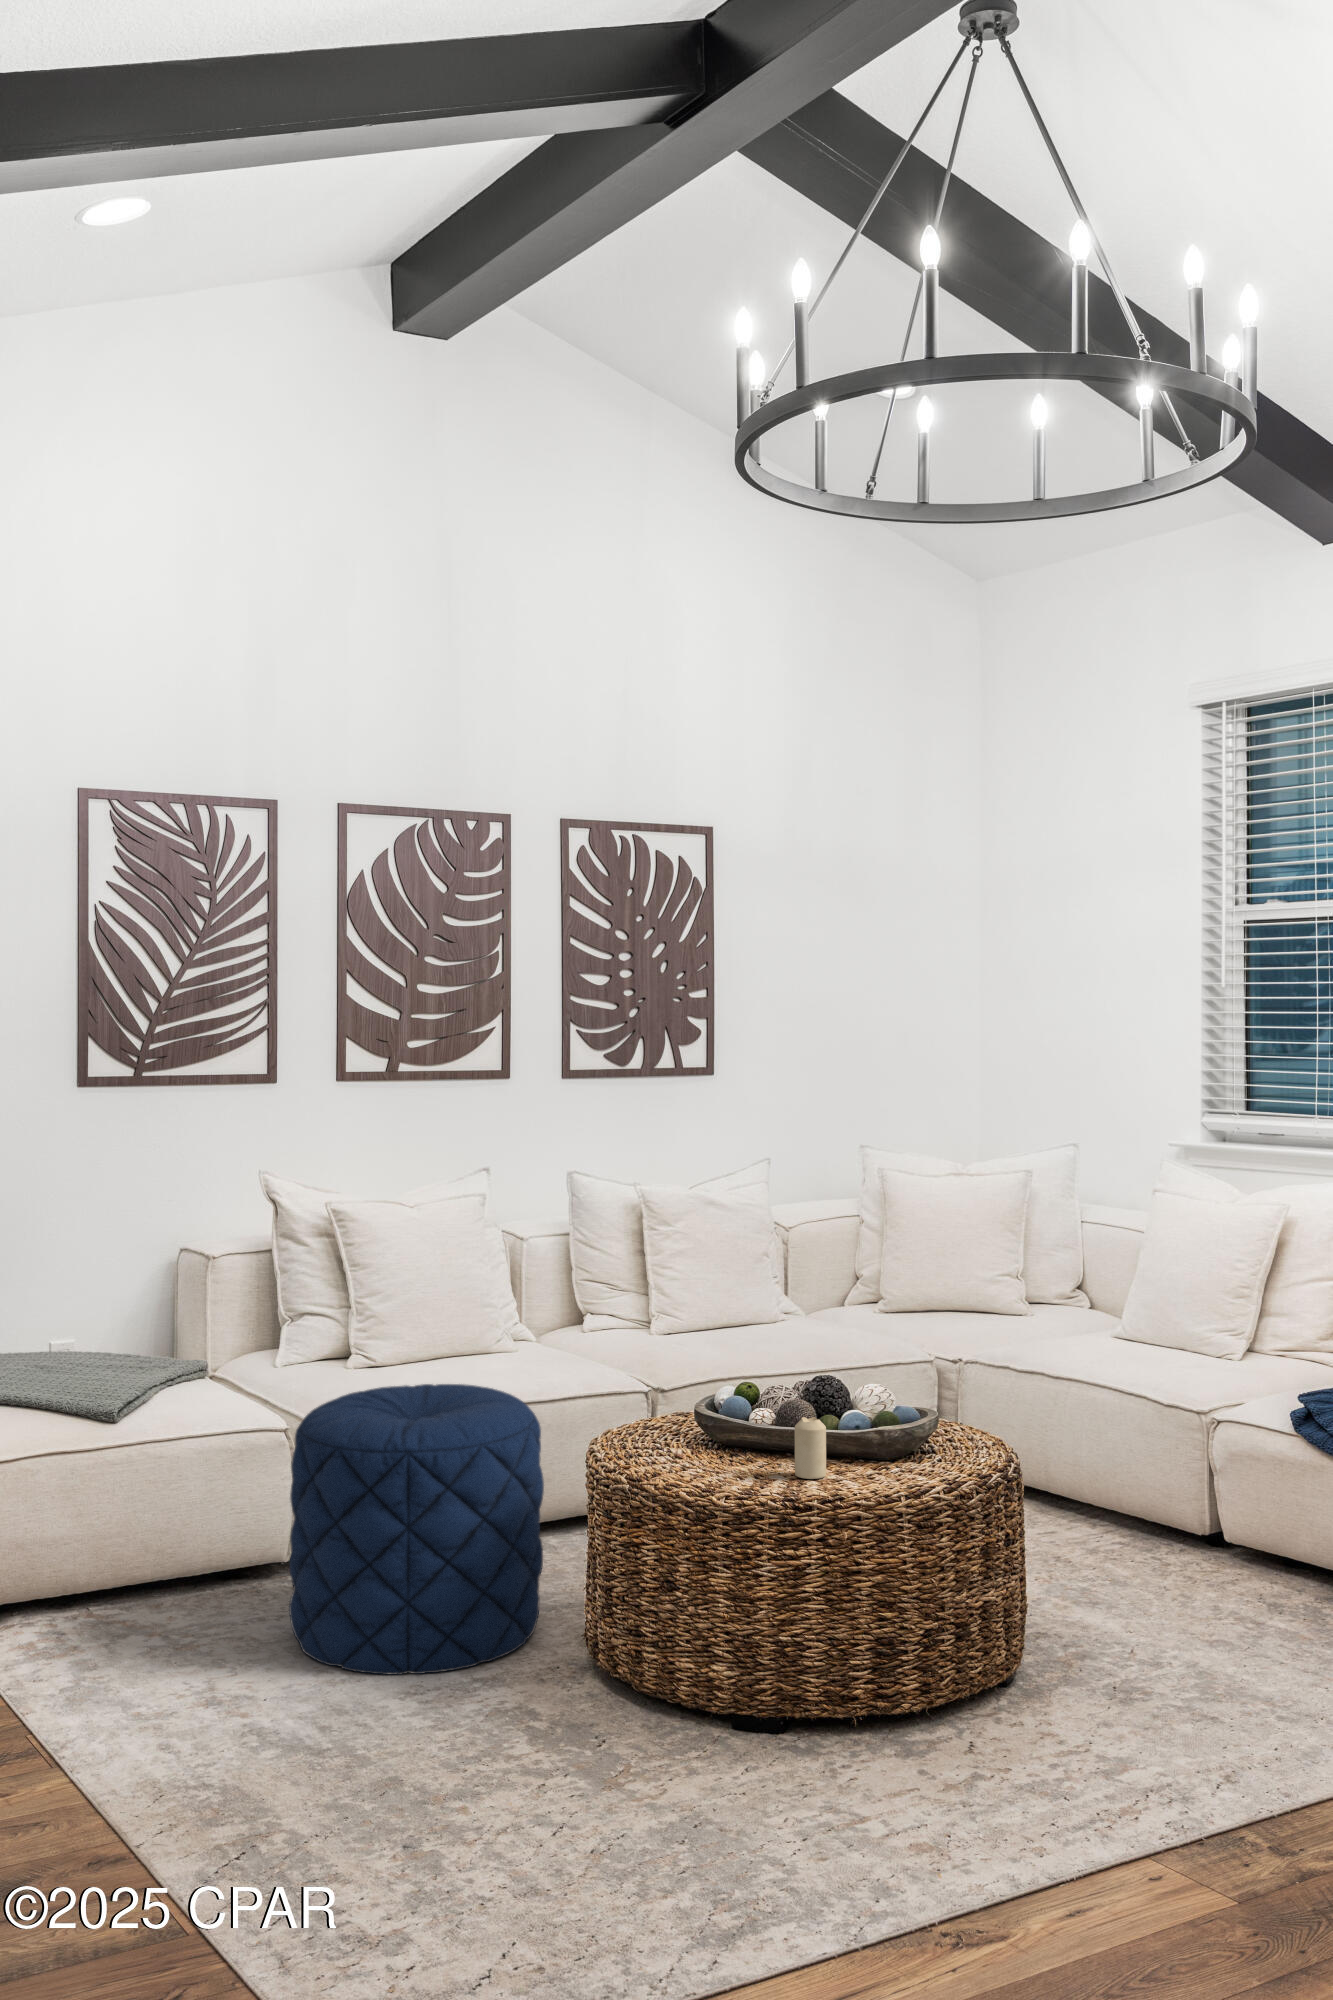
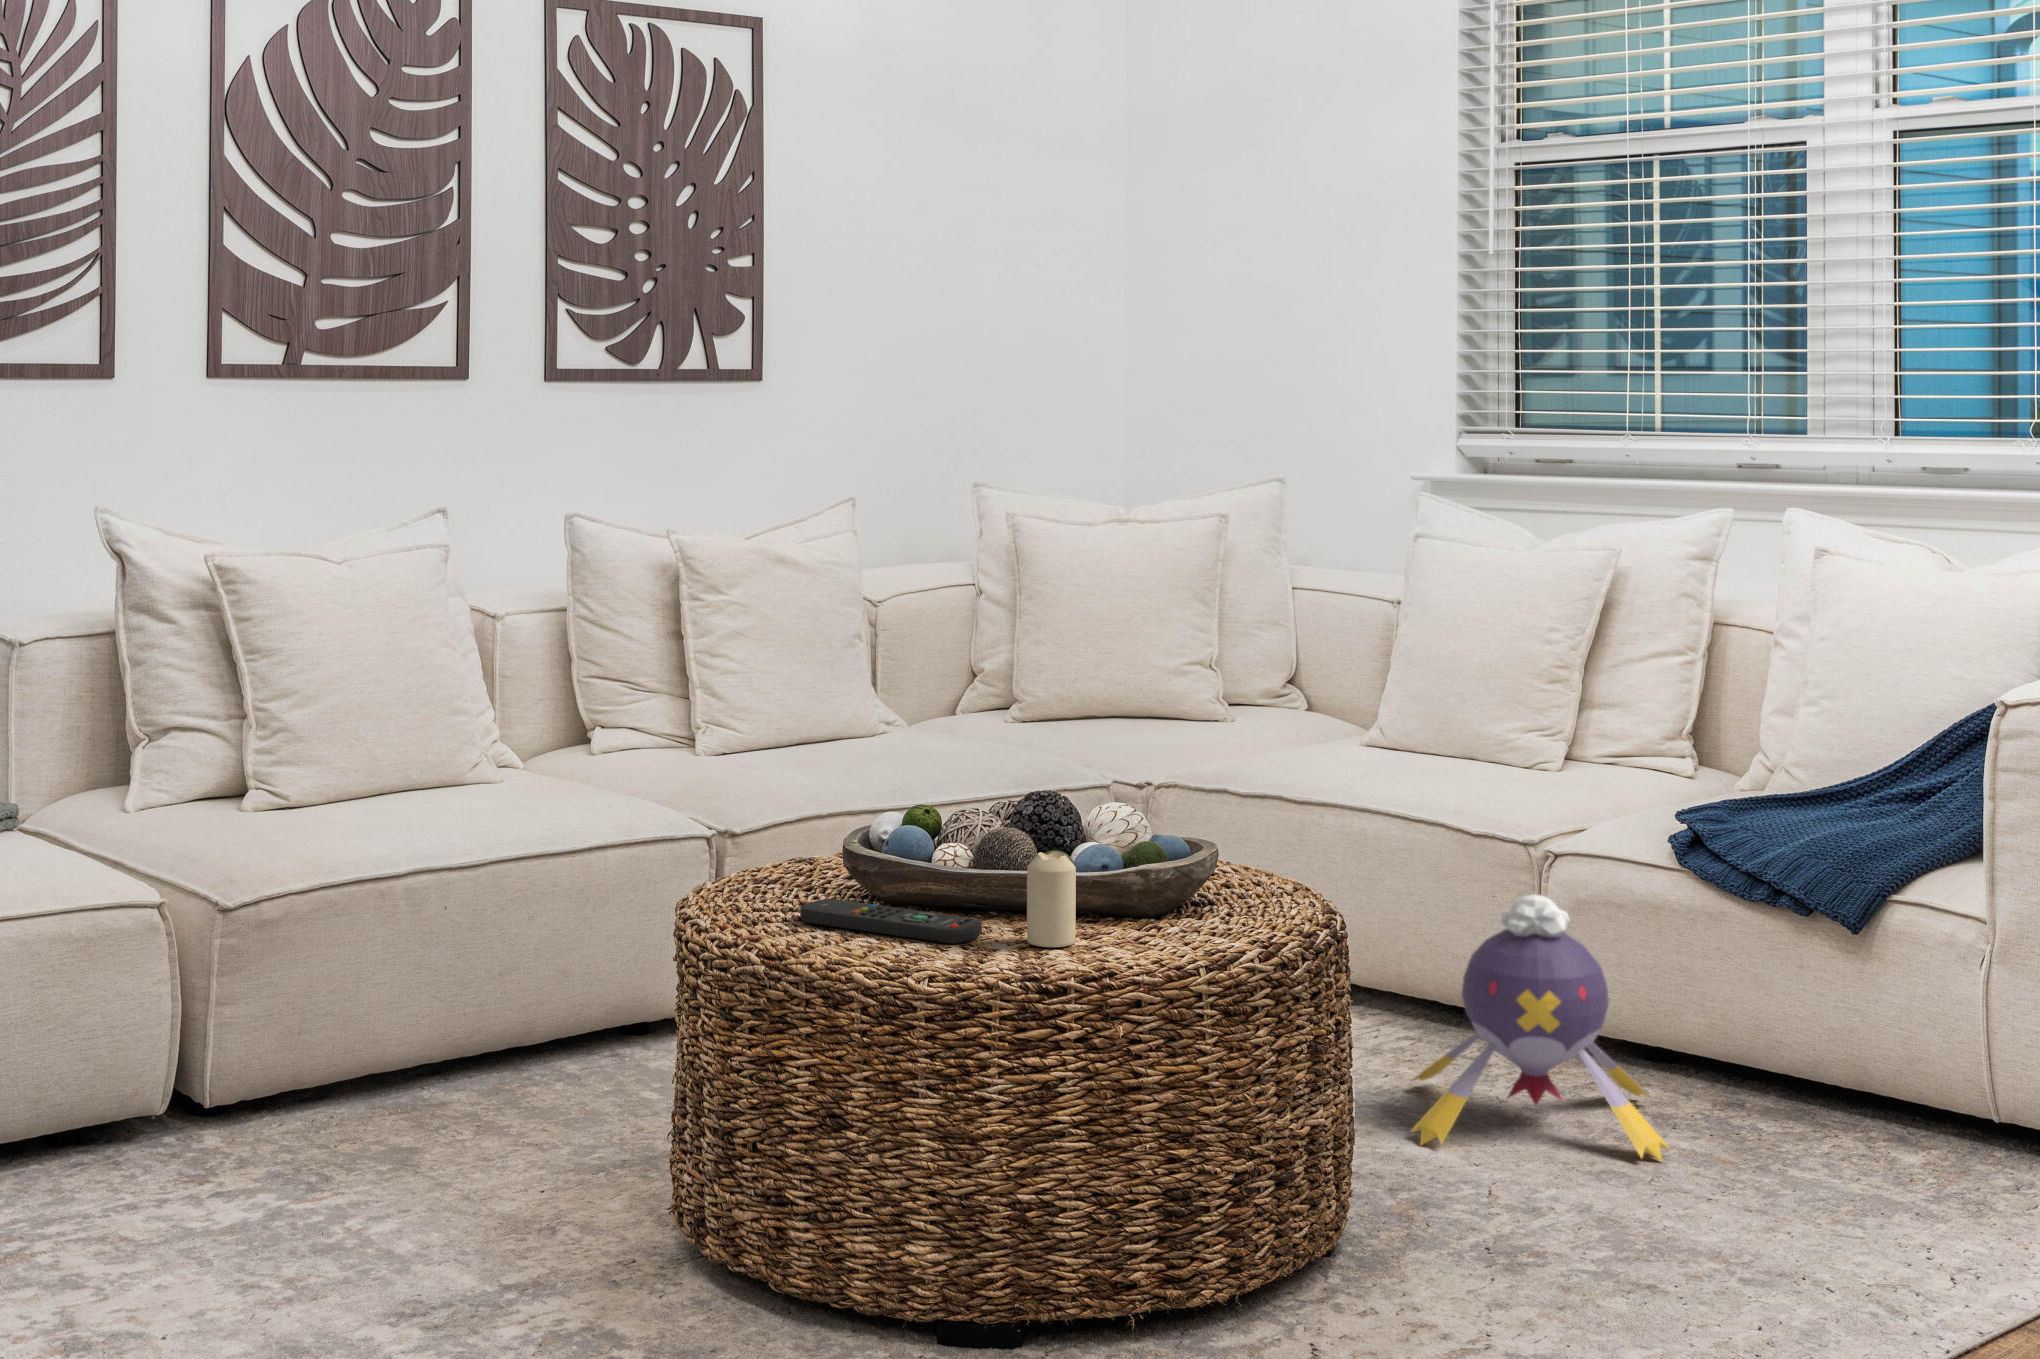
pouf: present [289,1384,544,1675] -> none [187,826,599,1290]
remote control: none [658,1441,769,1474] -> present [801,899,982,944]
plush toy: none [1093,1451,1278,1640] -> present [1411,894,1669,1161]

